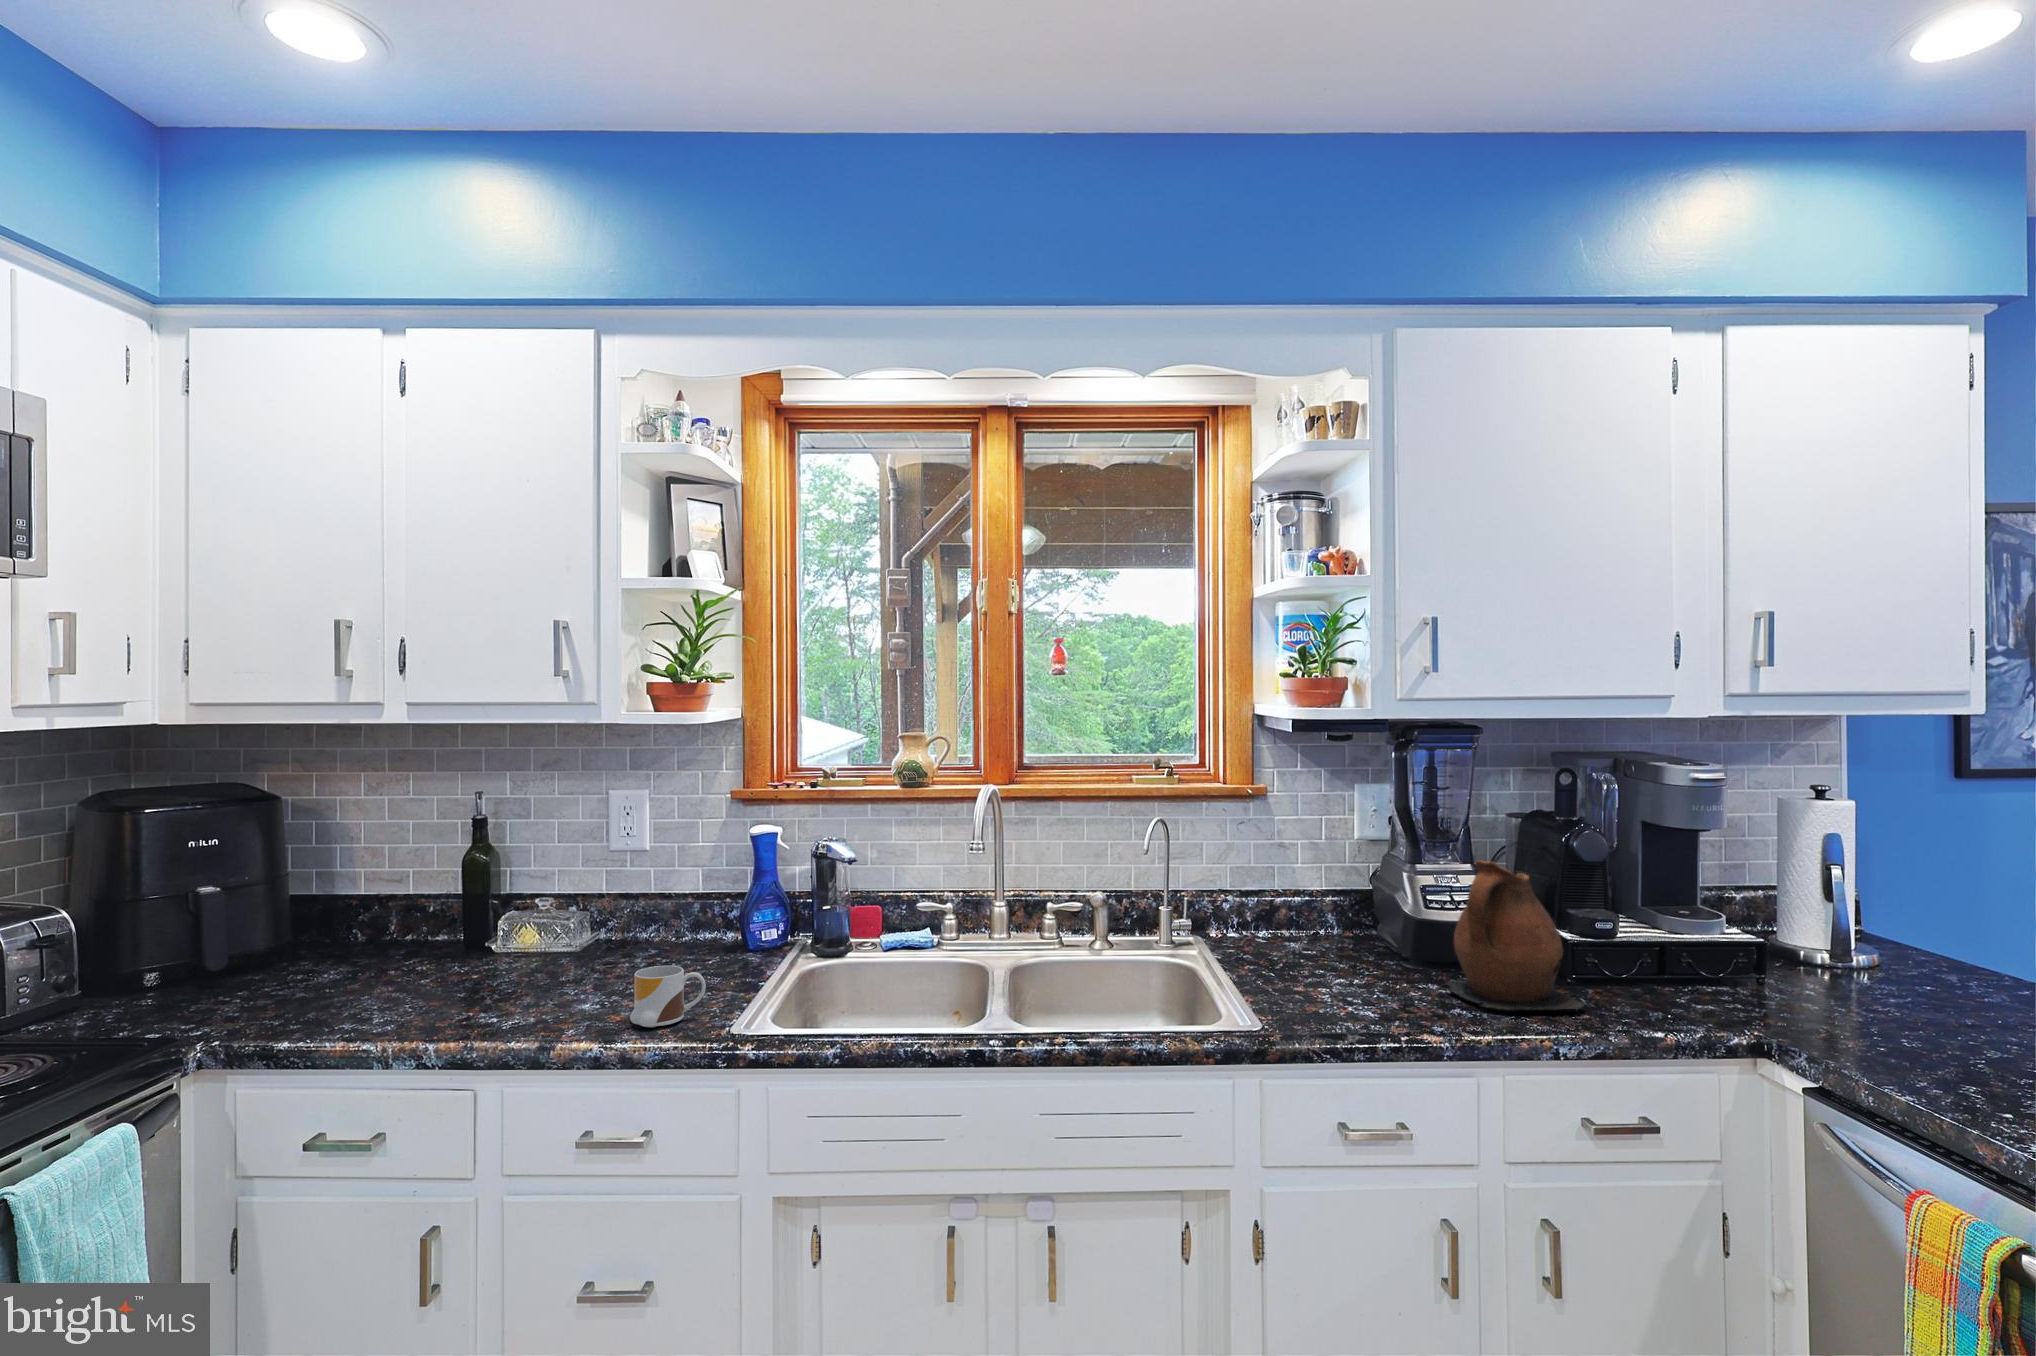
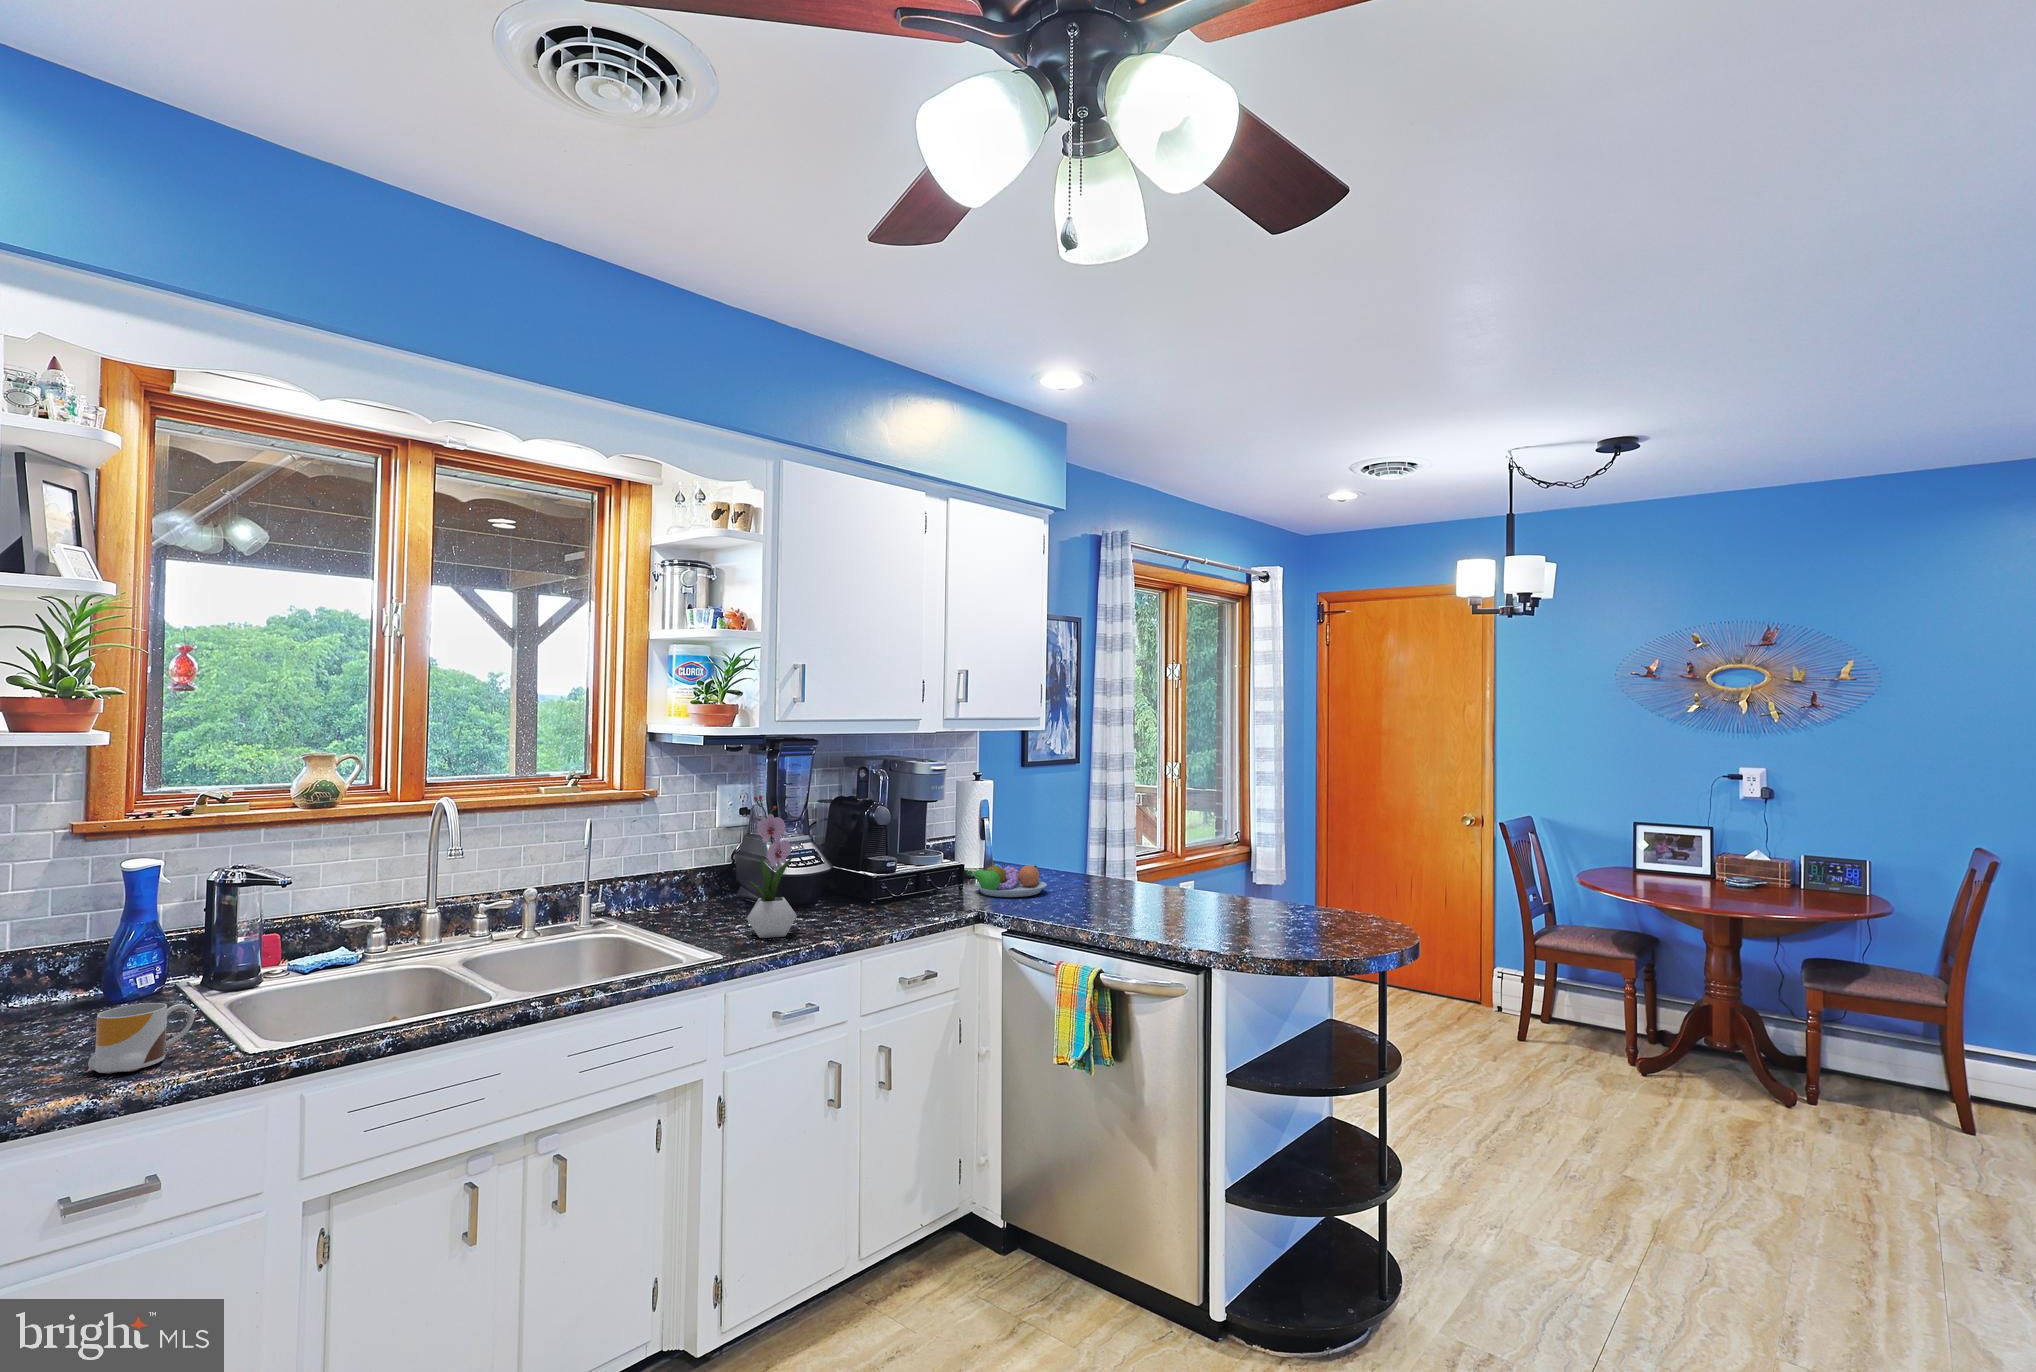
flower arrangement: none [1315,809,1390,1016] -> present [747,795,797,938]
ceramic pitcher: present [1447,860,1584,1010] -> none [807,825,894,920]
fruit bowl: none [1770,948,1963,1030] -> present [966,861,1047,897]

